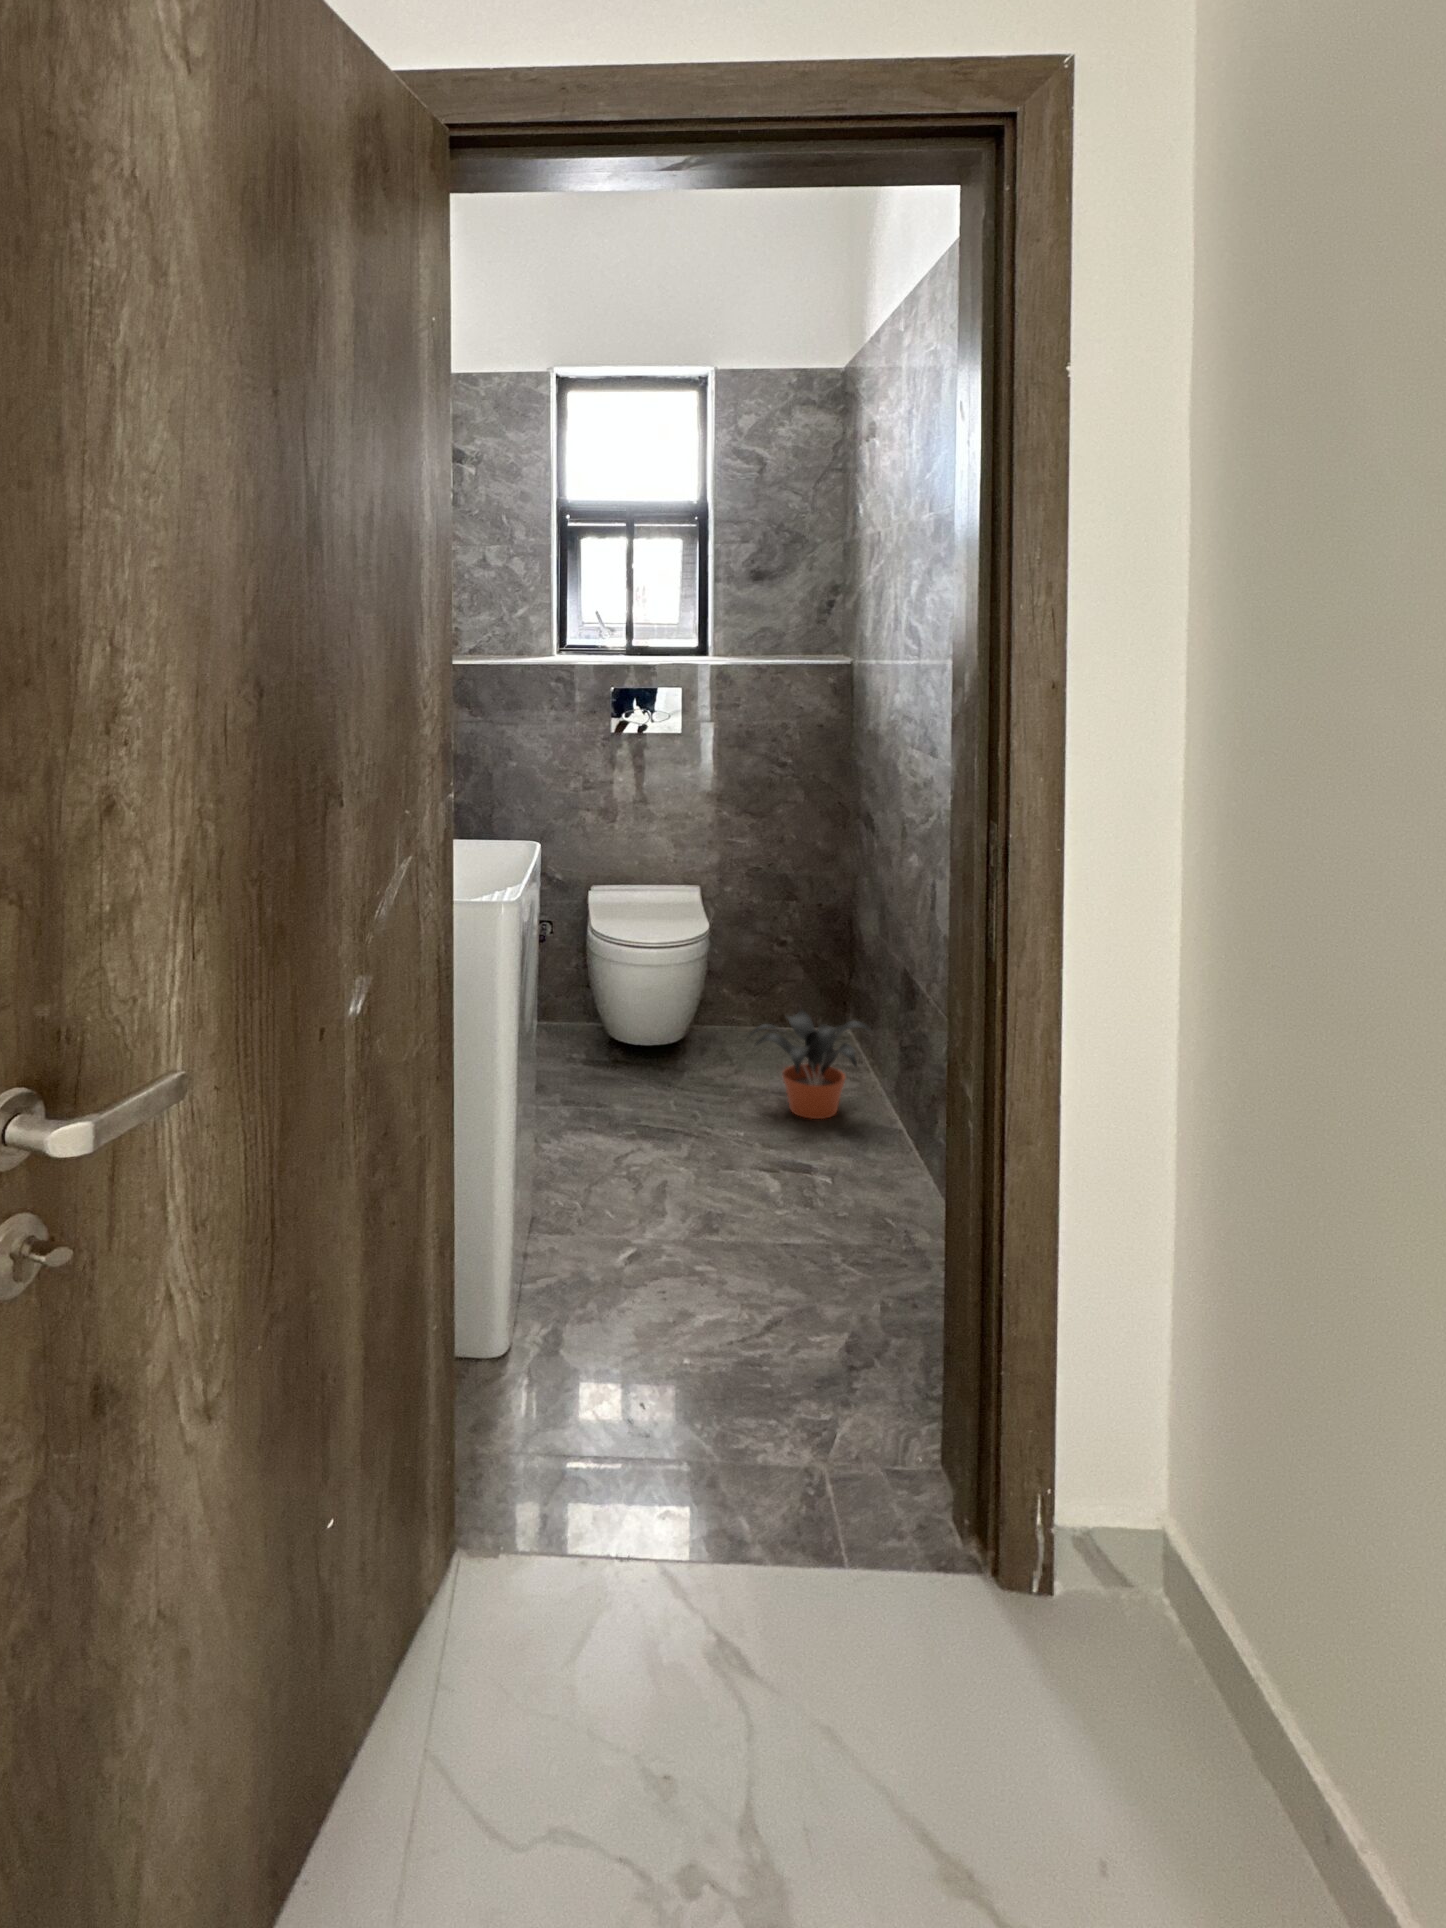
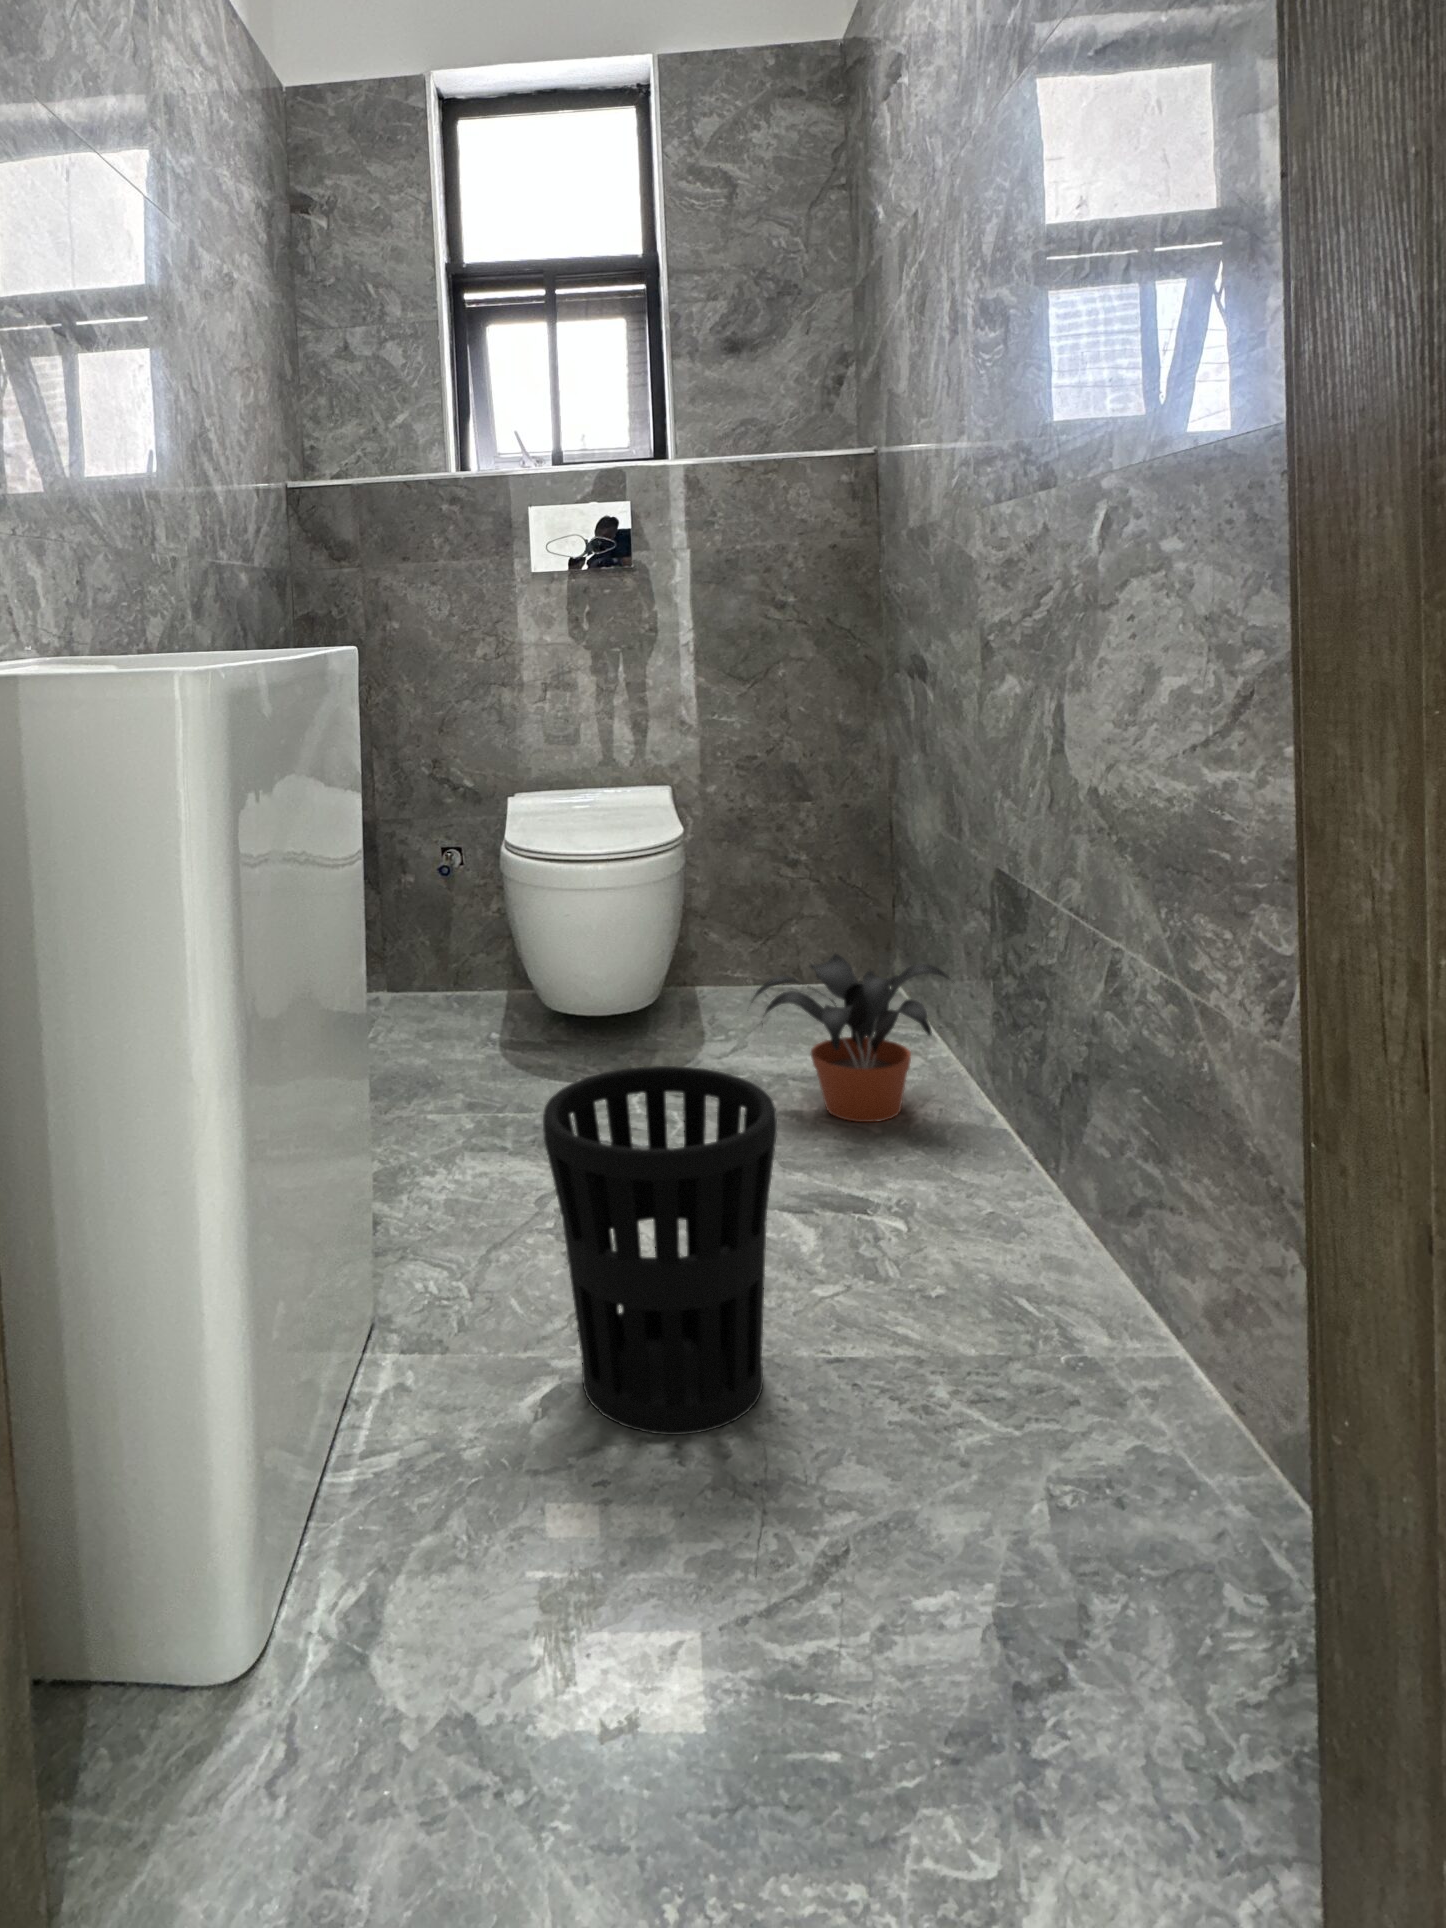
wastebasket: none [636,1084,759,1275] -> present [543,1066,777,1435]

